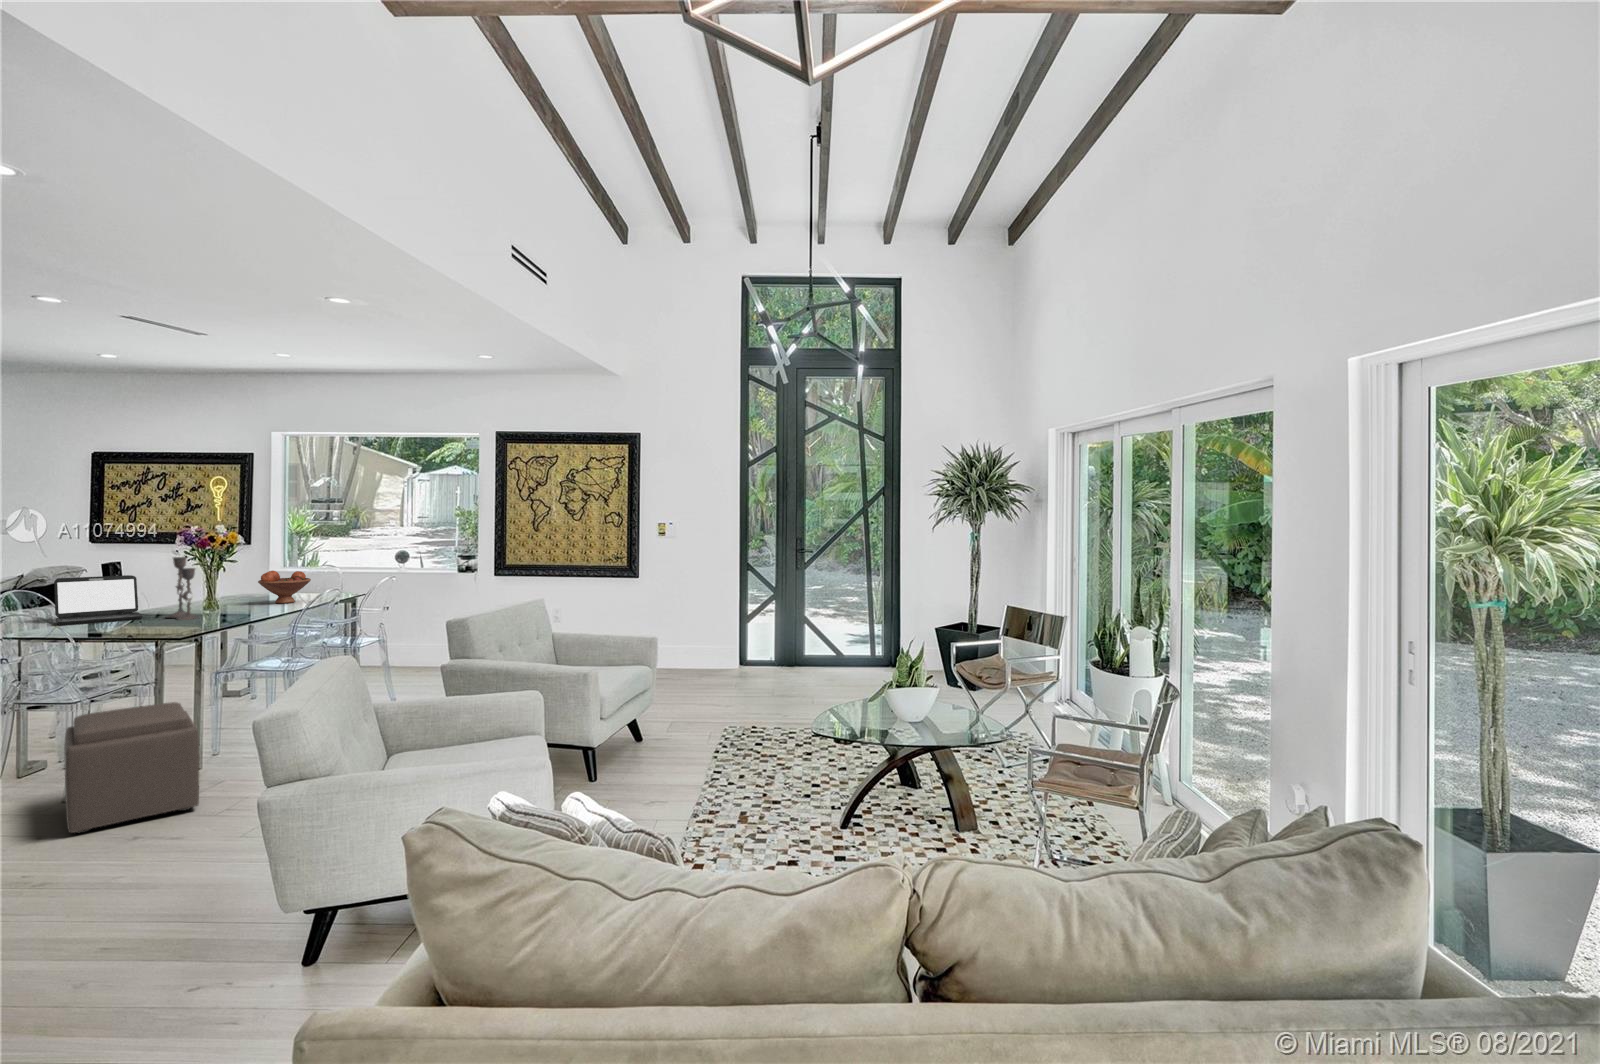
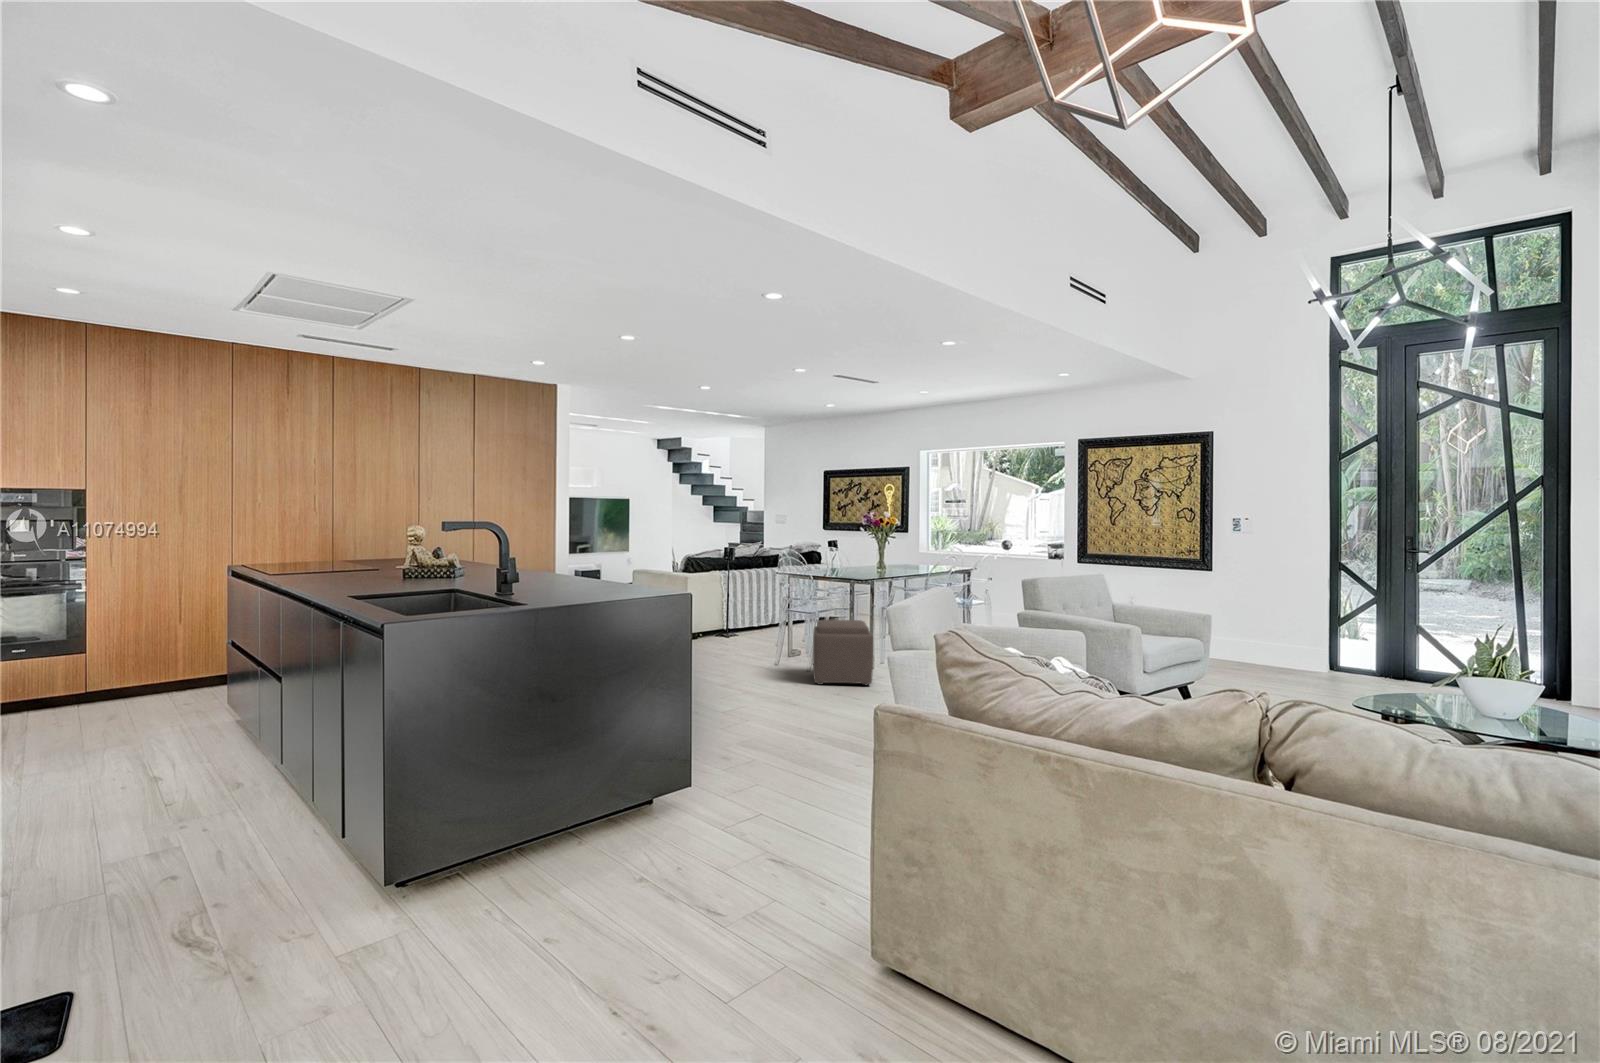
candlestick: present [166,557,200,620] -> none [859,534,877,574]
fruit bowl: present [258,571,311,604] -> none [909,548,940,571]
laptop: present [54,575,143,626] -> none [809,545,848,573]

